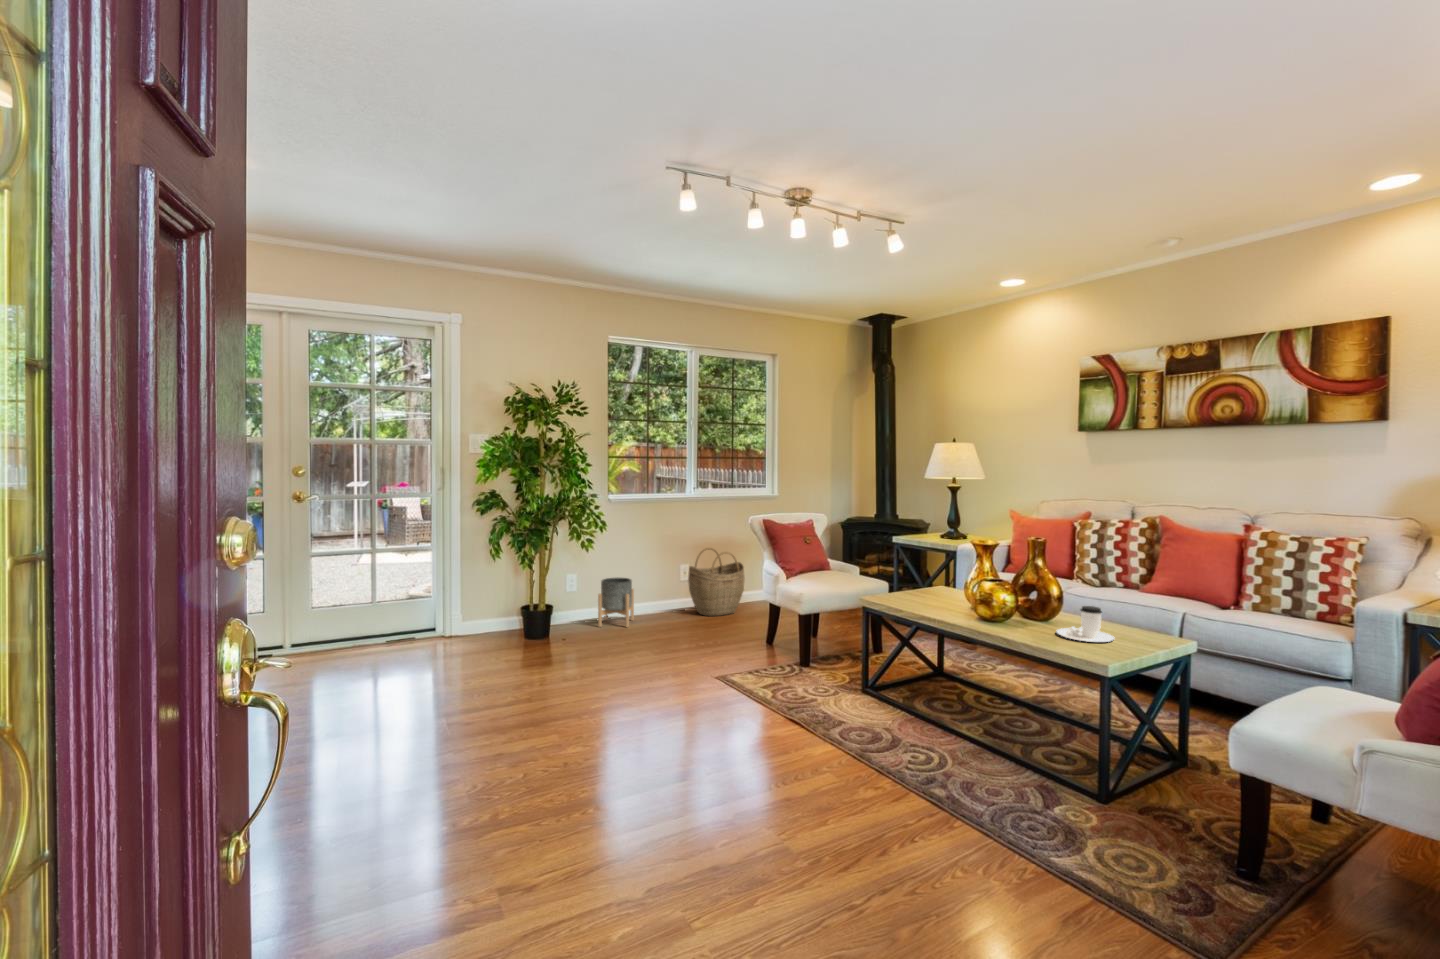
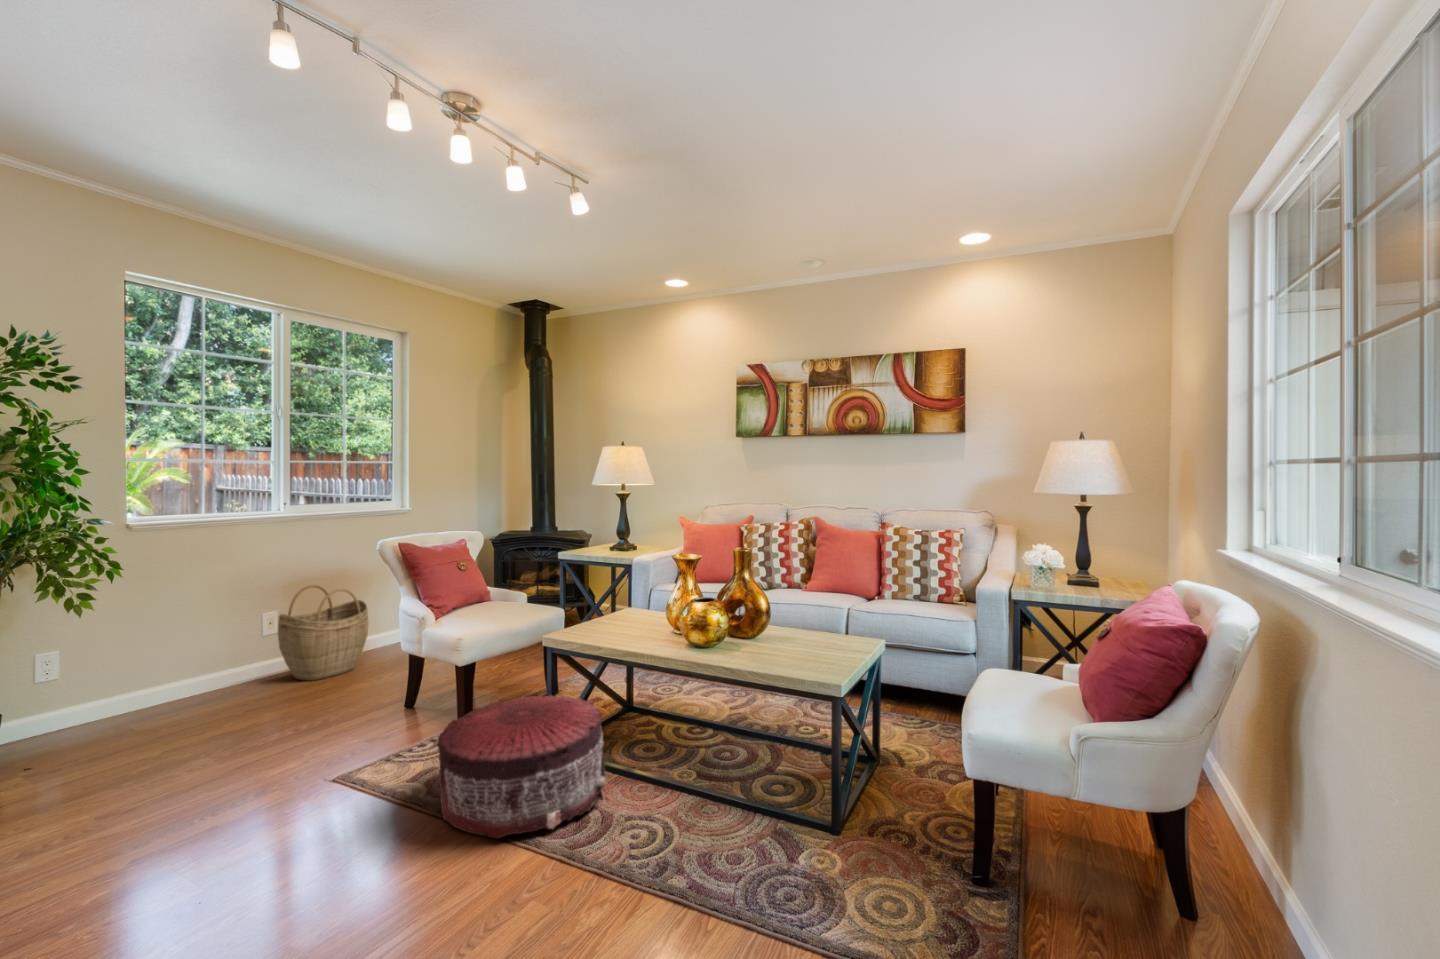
planter: present [598,577,634,627] -> none [101,646,177,734]
coffee cup: present [1057,606,1114,642] -> none [773,618,827,658]
pouf: none [777,641,900,736] -> present [437,695,606,839]

